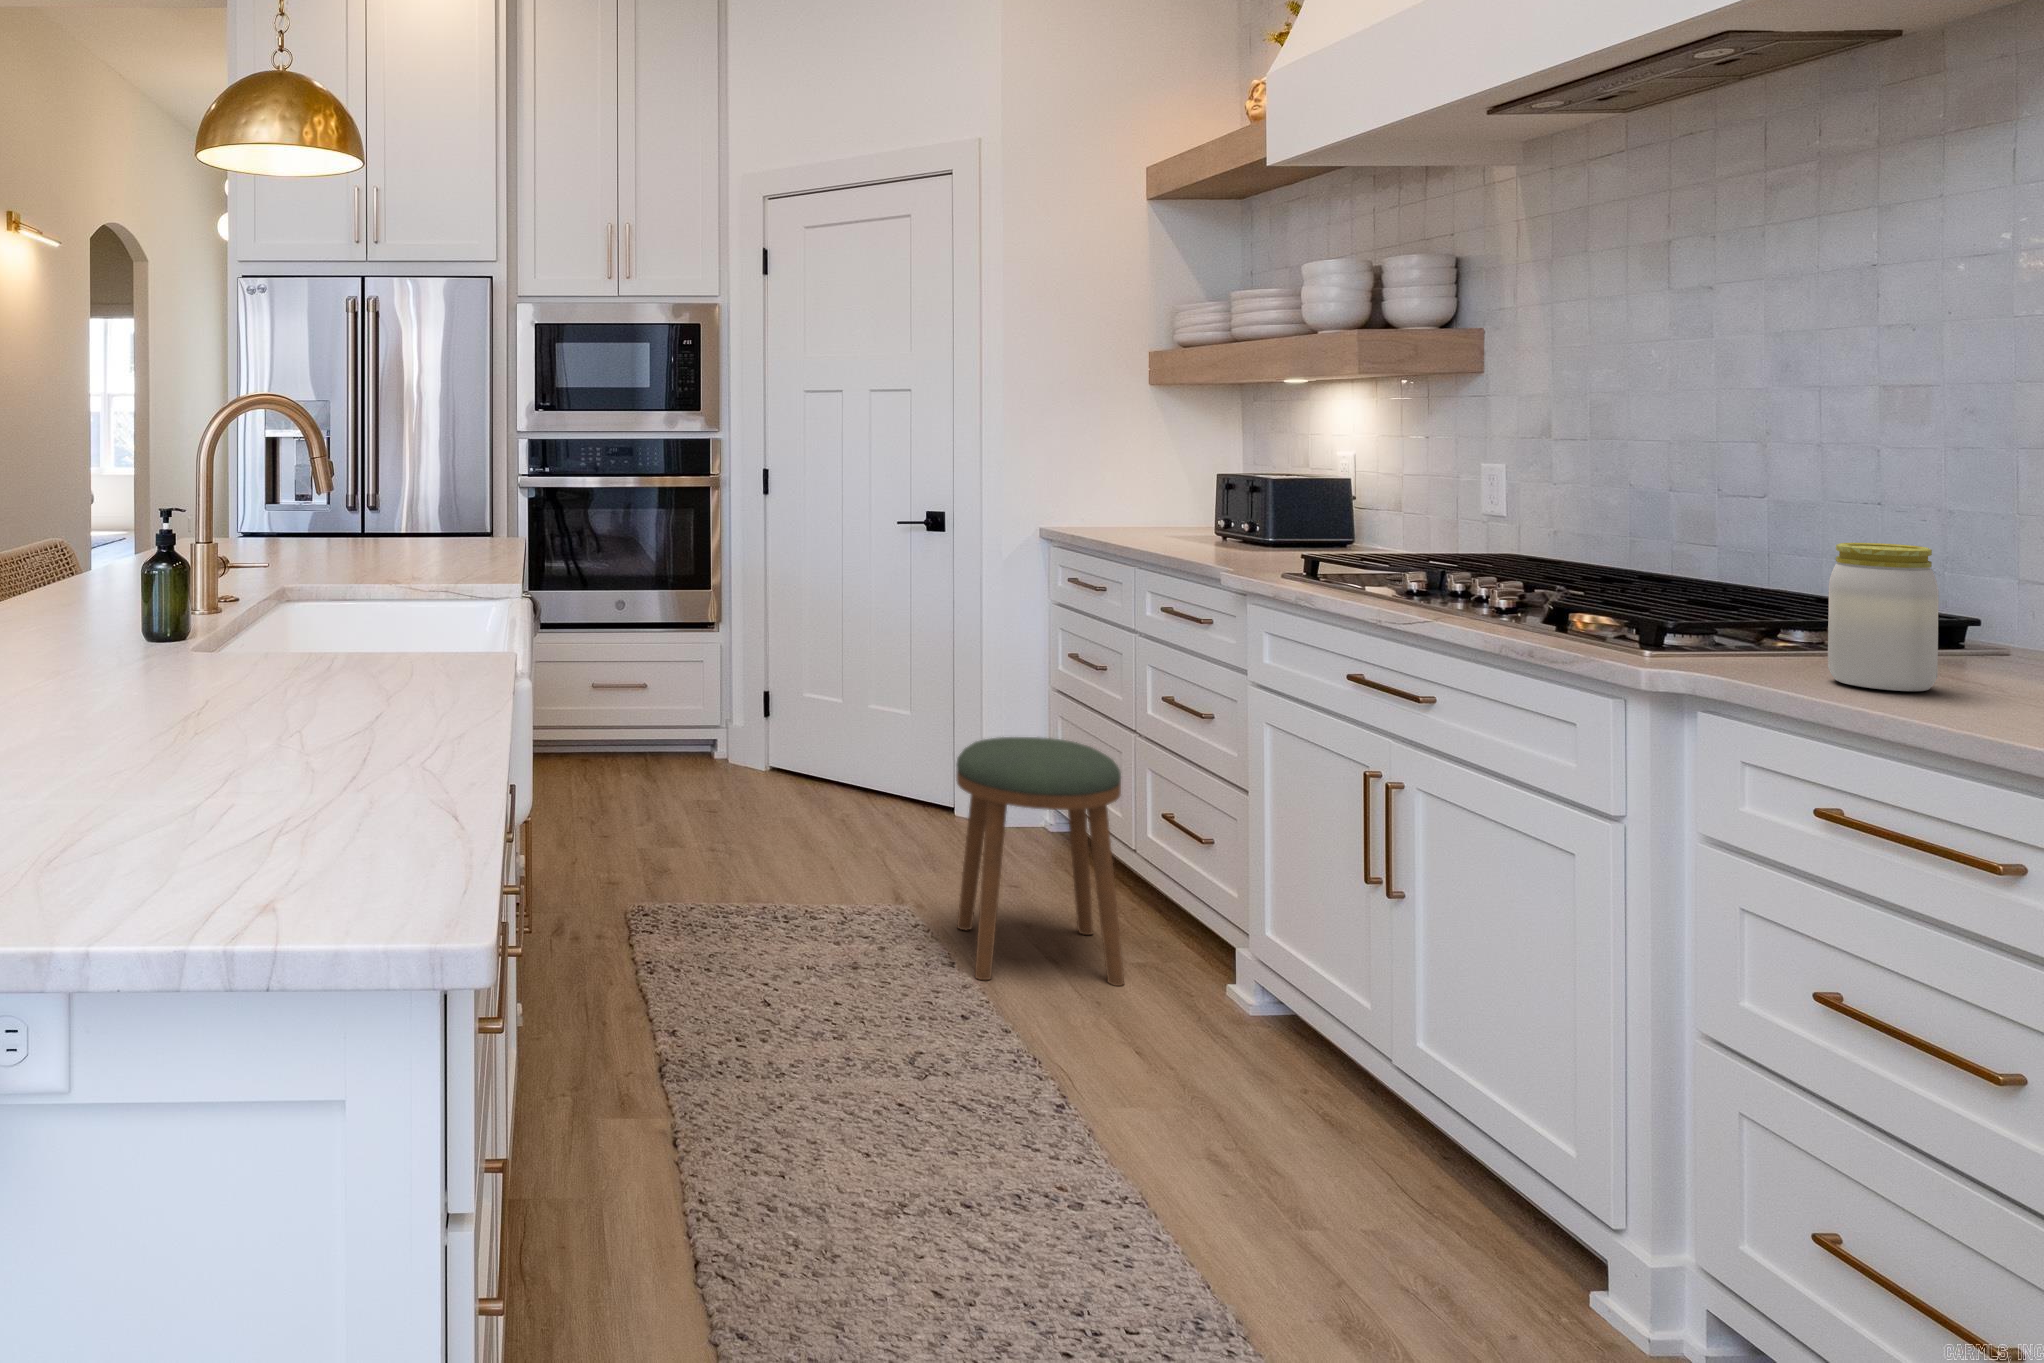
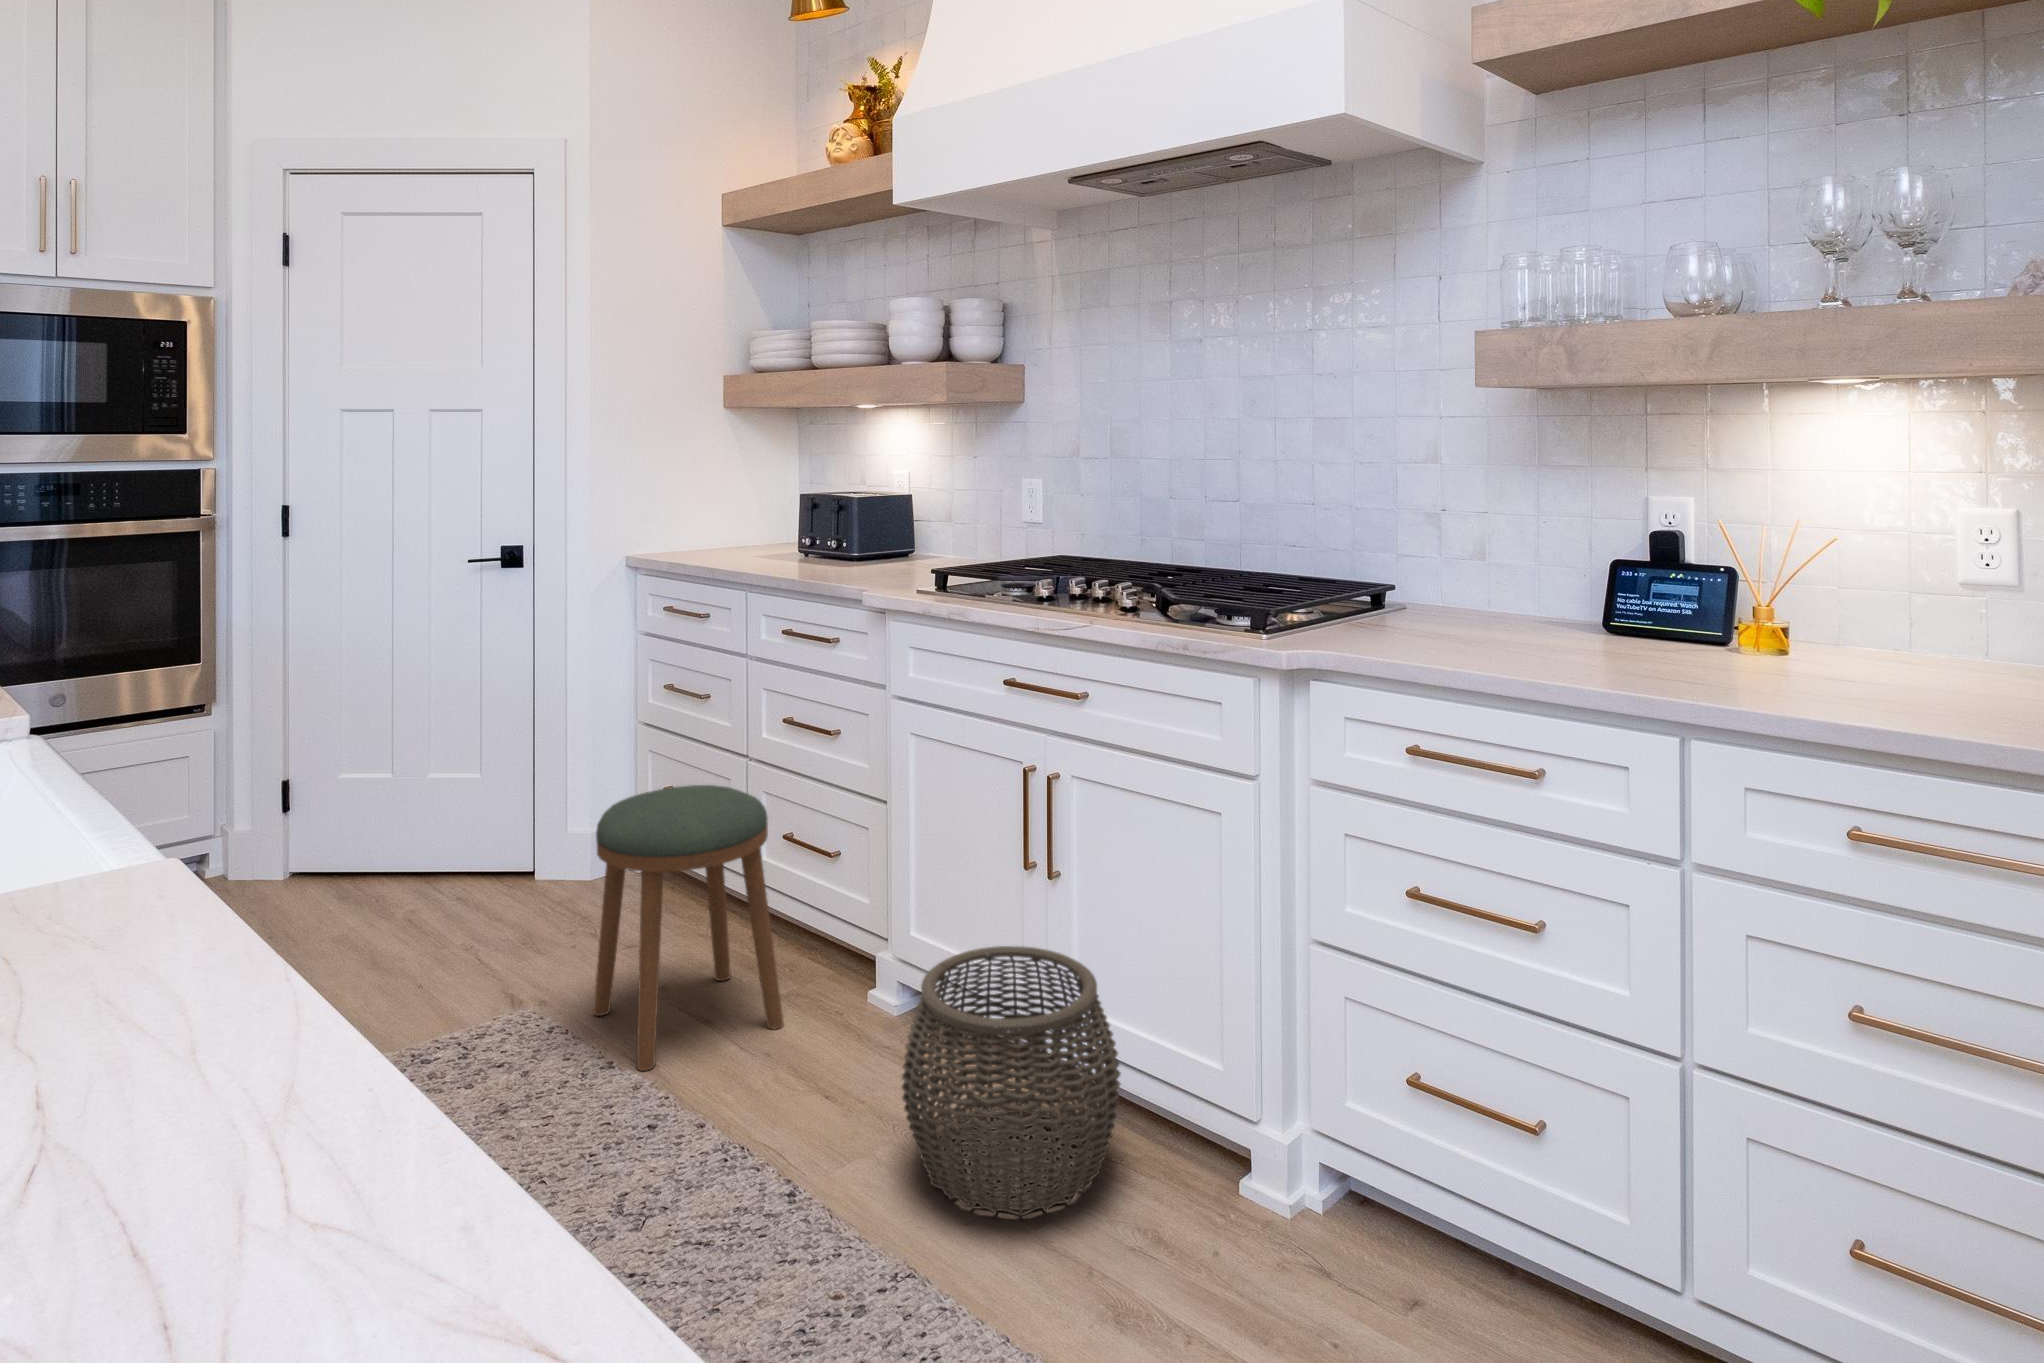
jar: present [1828,543,1939,691] -> none [1431,541,1498,656]
woven basket: none [1175,938,1429,1214] -> present [902,946,1120,1216]

